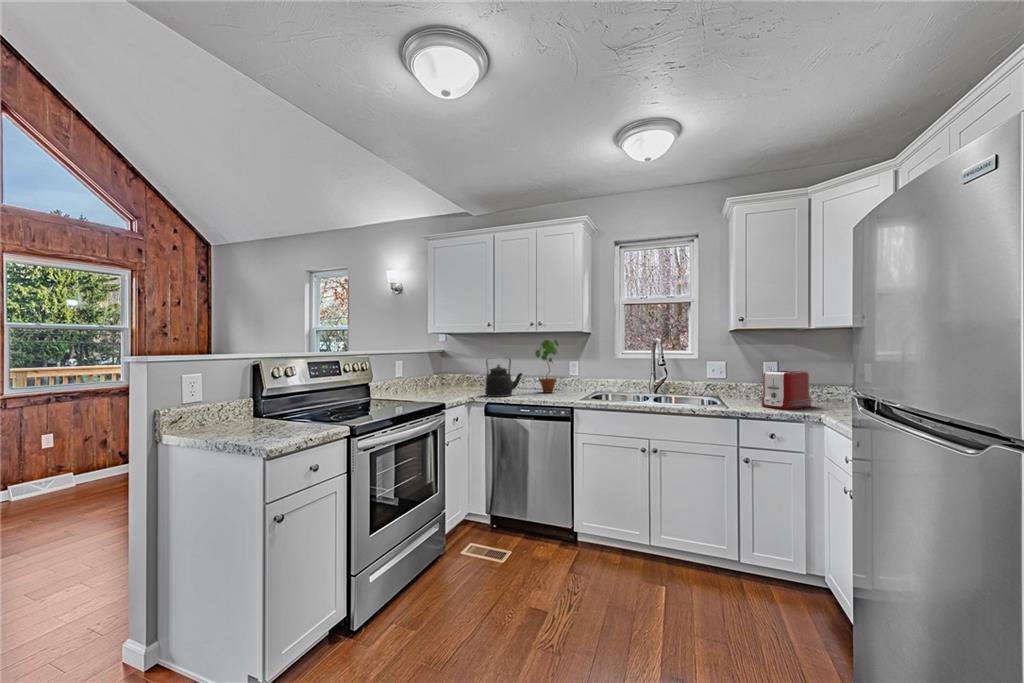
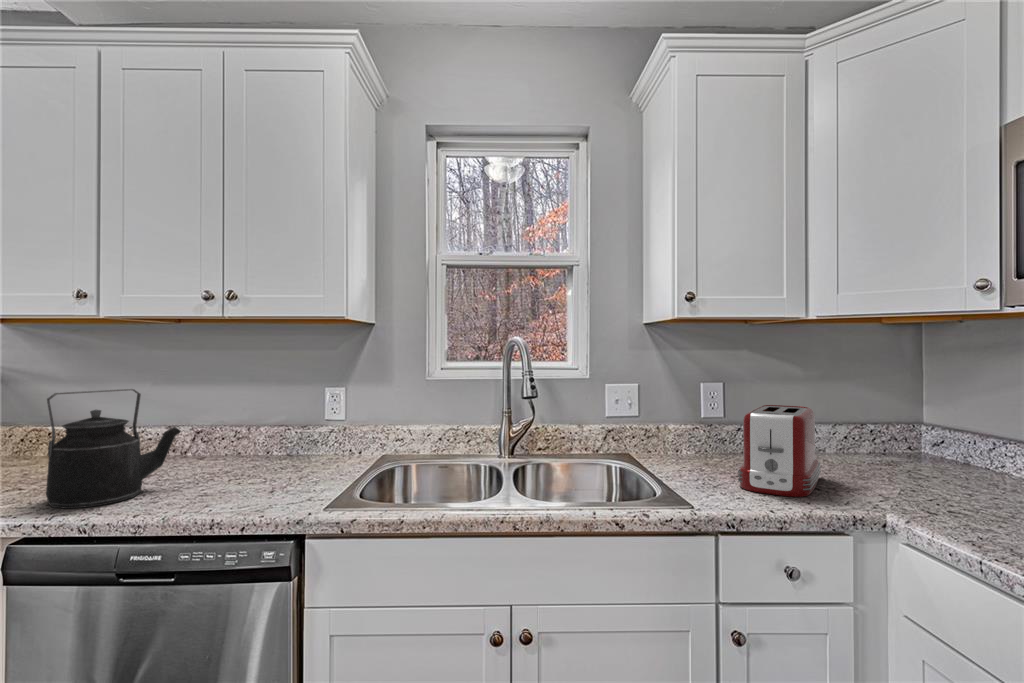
potted plant: present [535,340,558,392] -> none [226,338,289,468]

